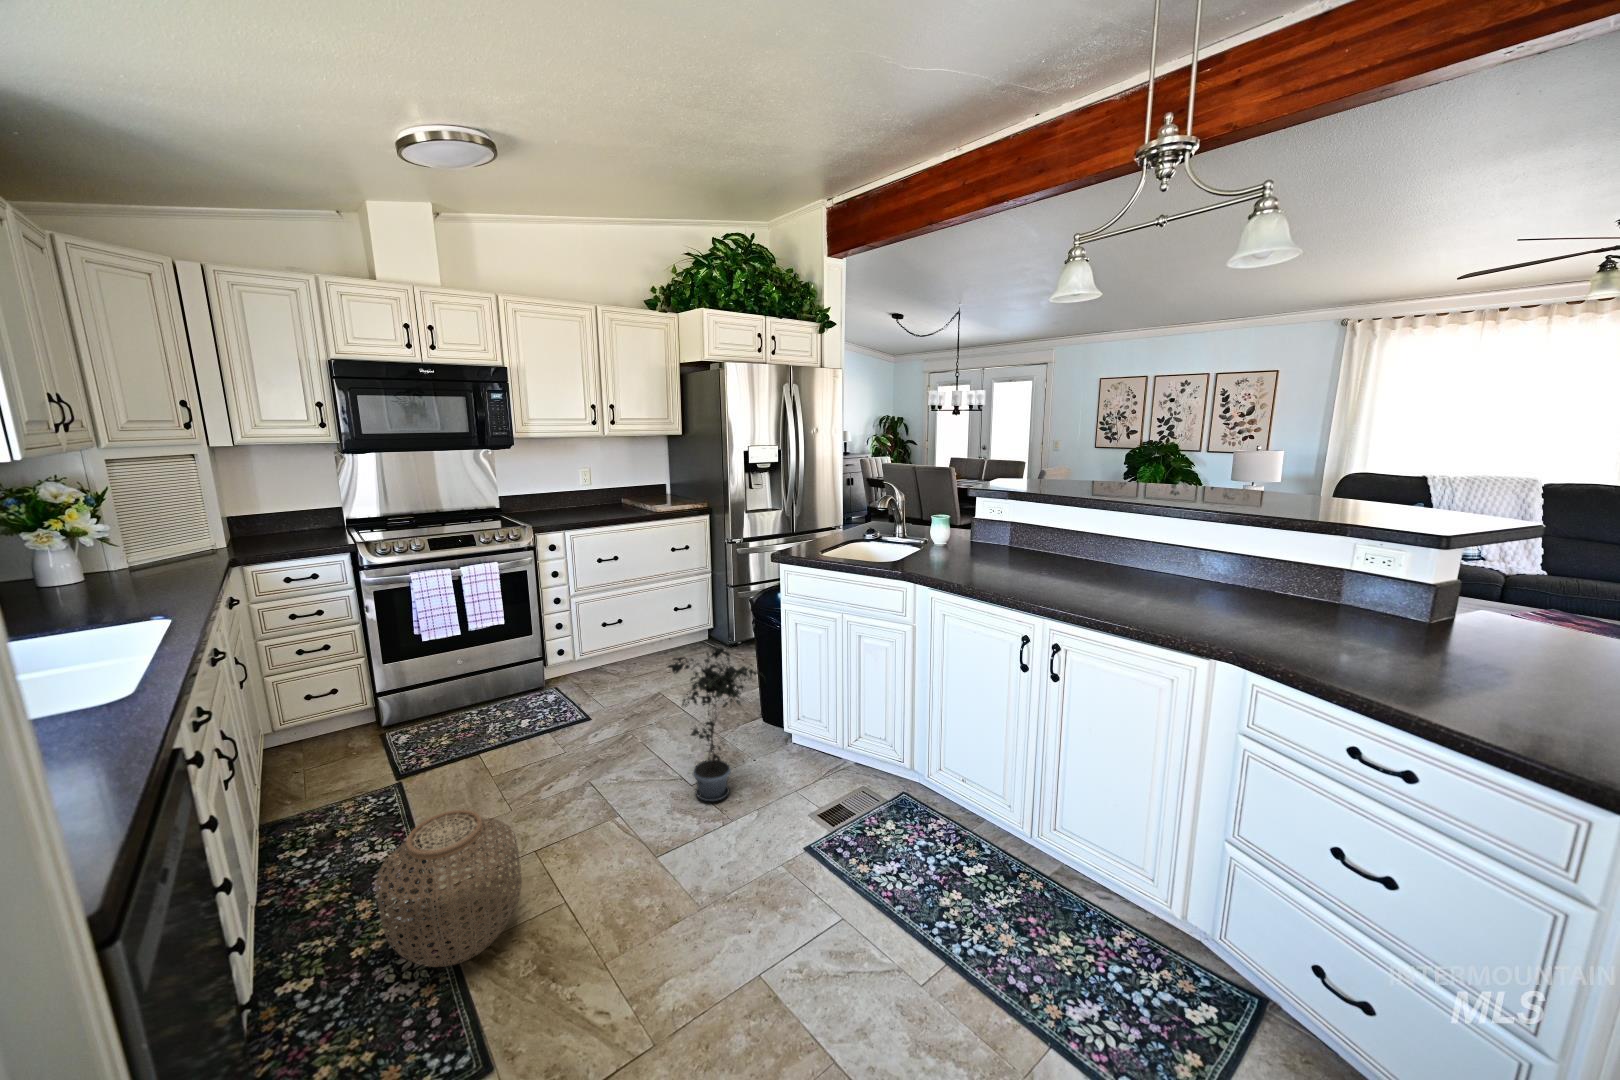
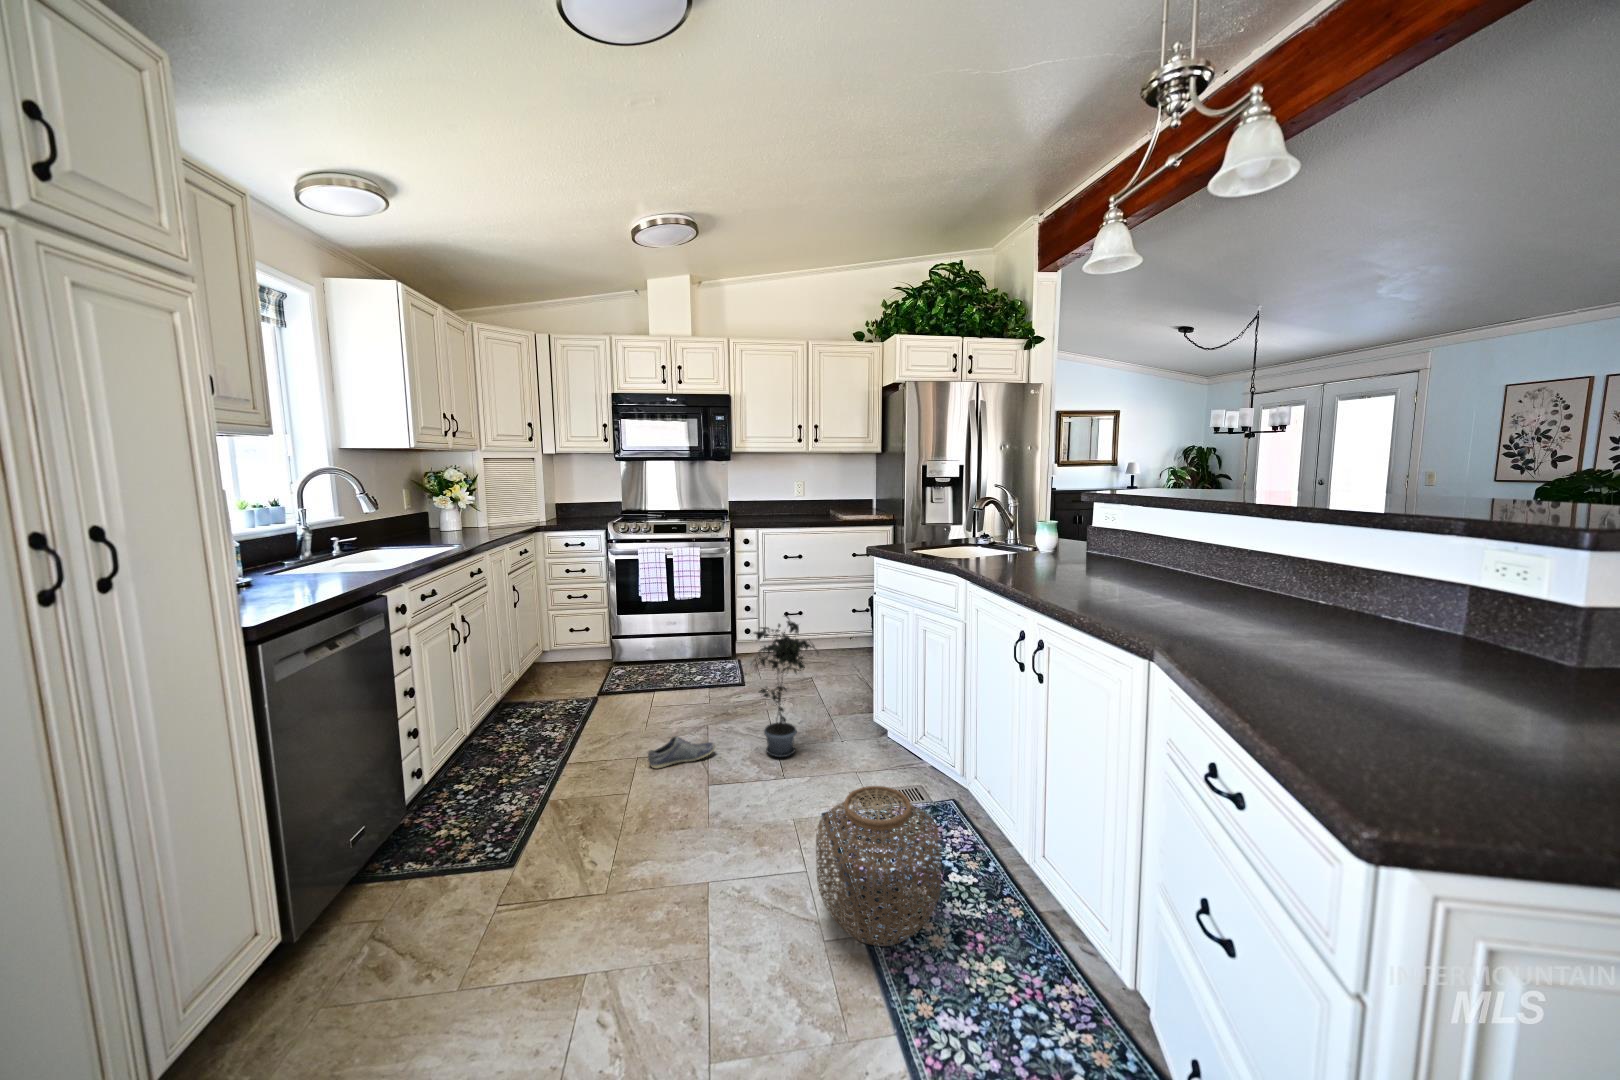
shoe: none [566,806,640,861] -> present [648,736,716,768]
woven basket: present [375,810,522,967] -> present [816,786,942,946]

